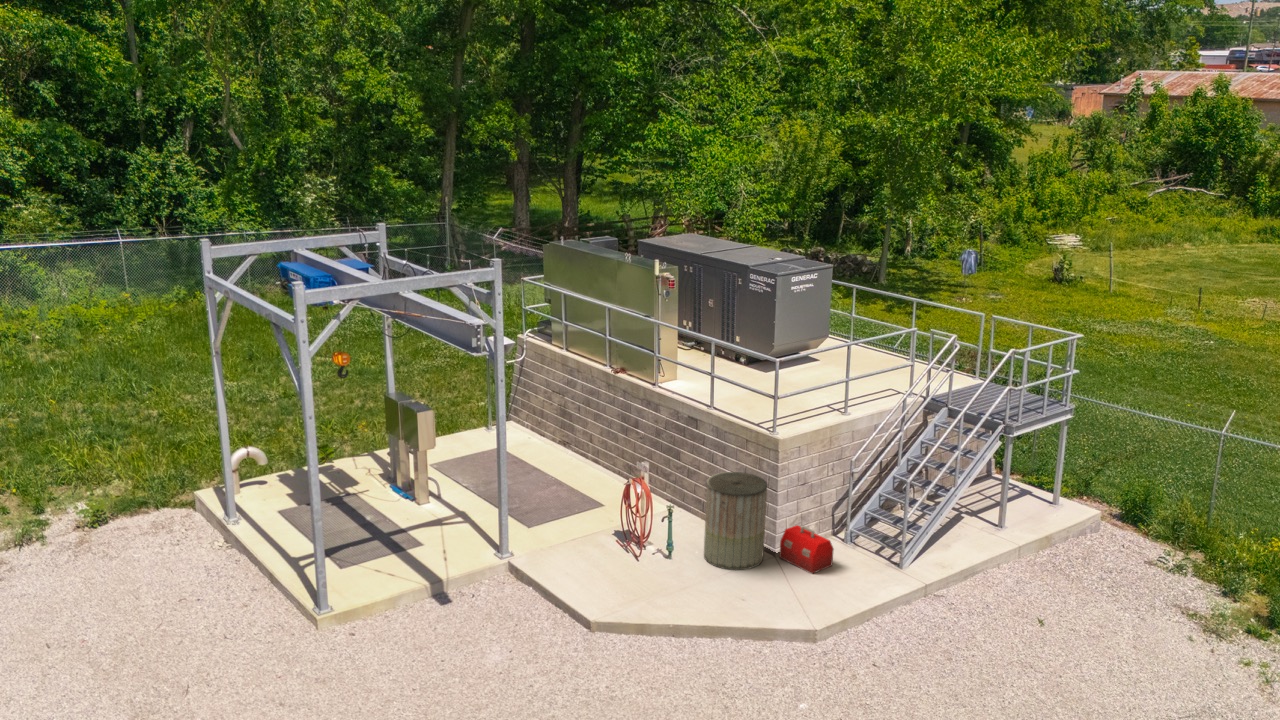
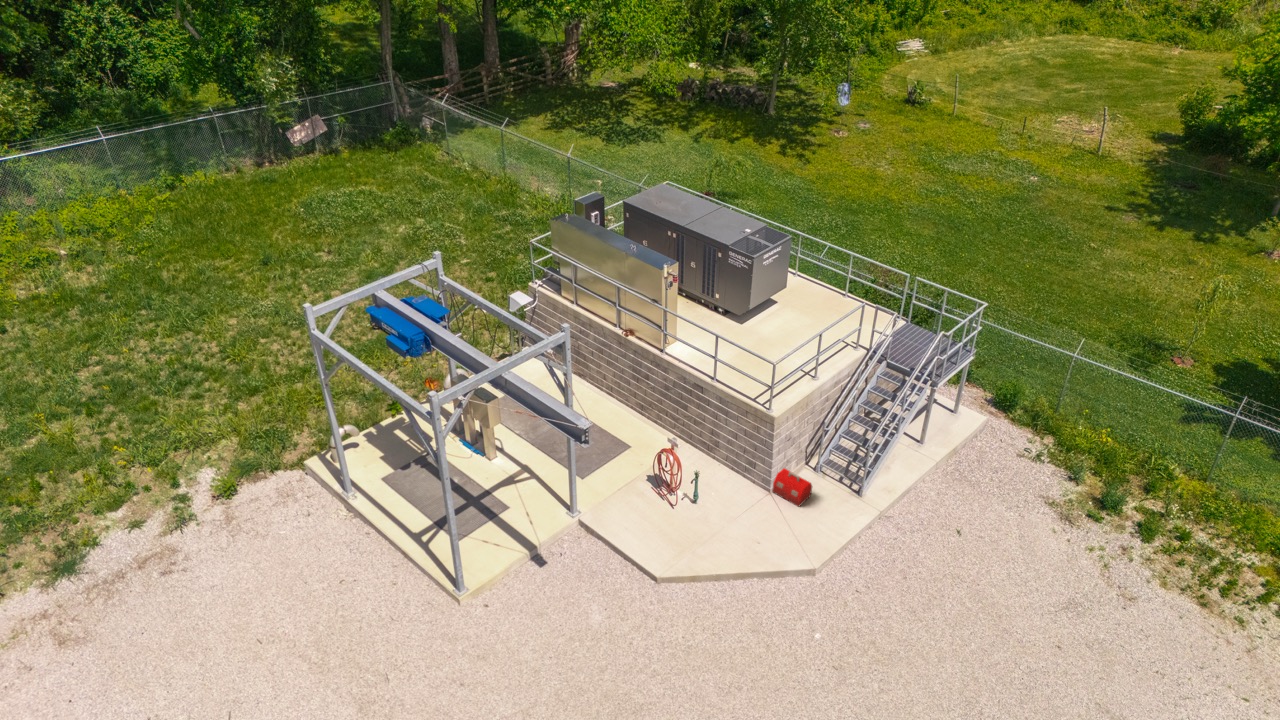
trash can: present [704,472,767,570] -> none [718,436,767,509]

